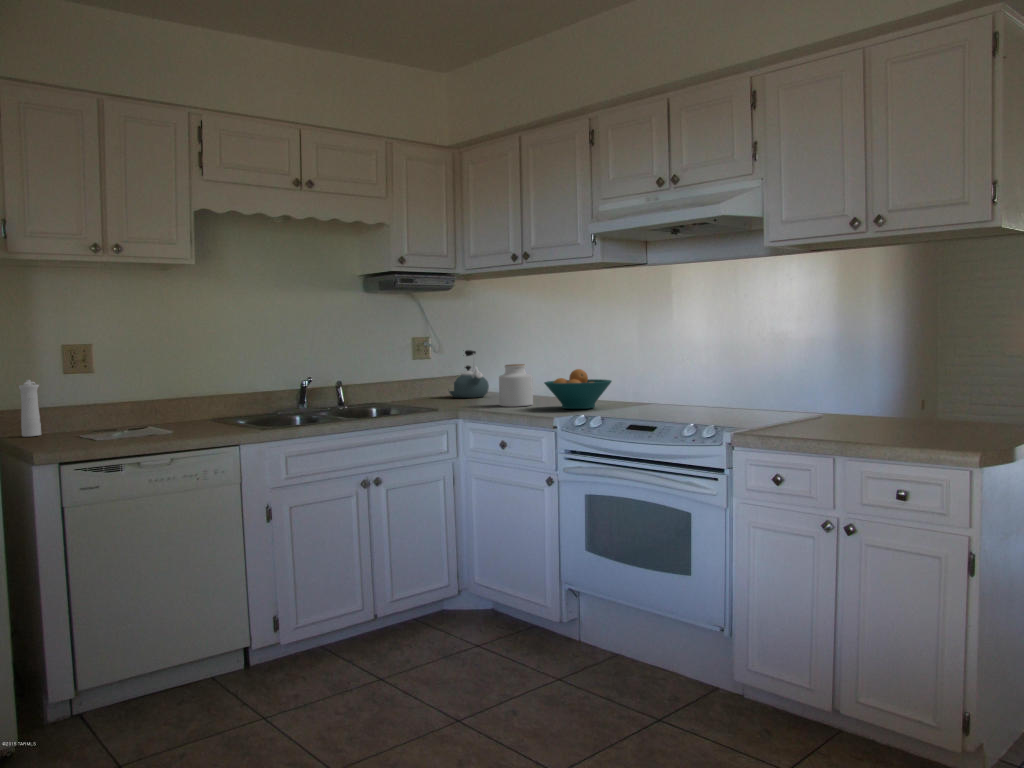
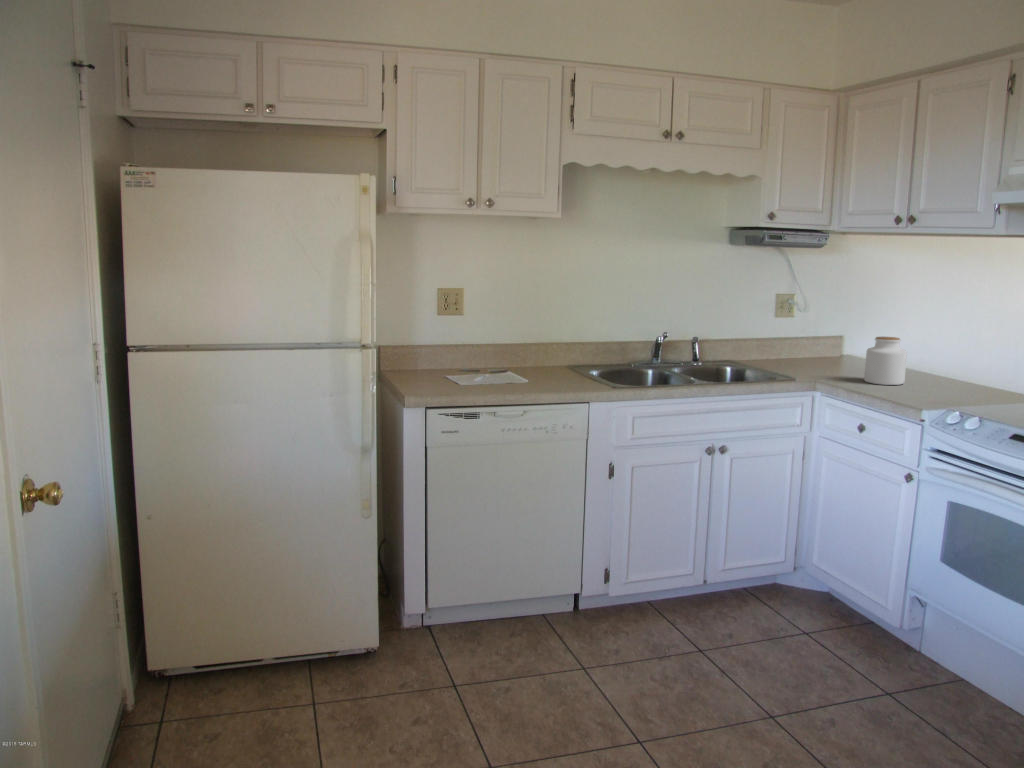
kettle: present [449,350,489,398] -> none [811,309,858,362]
fruit bowl: present [544,369,612,409] -> none [918,354,1005,400]
pepper mill: present [19,380,41,437] -> none [419,318,442,375]

